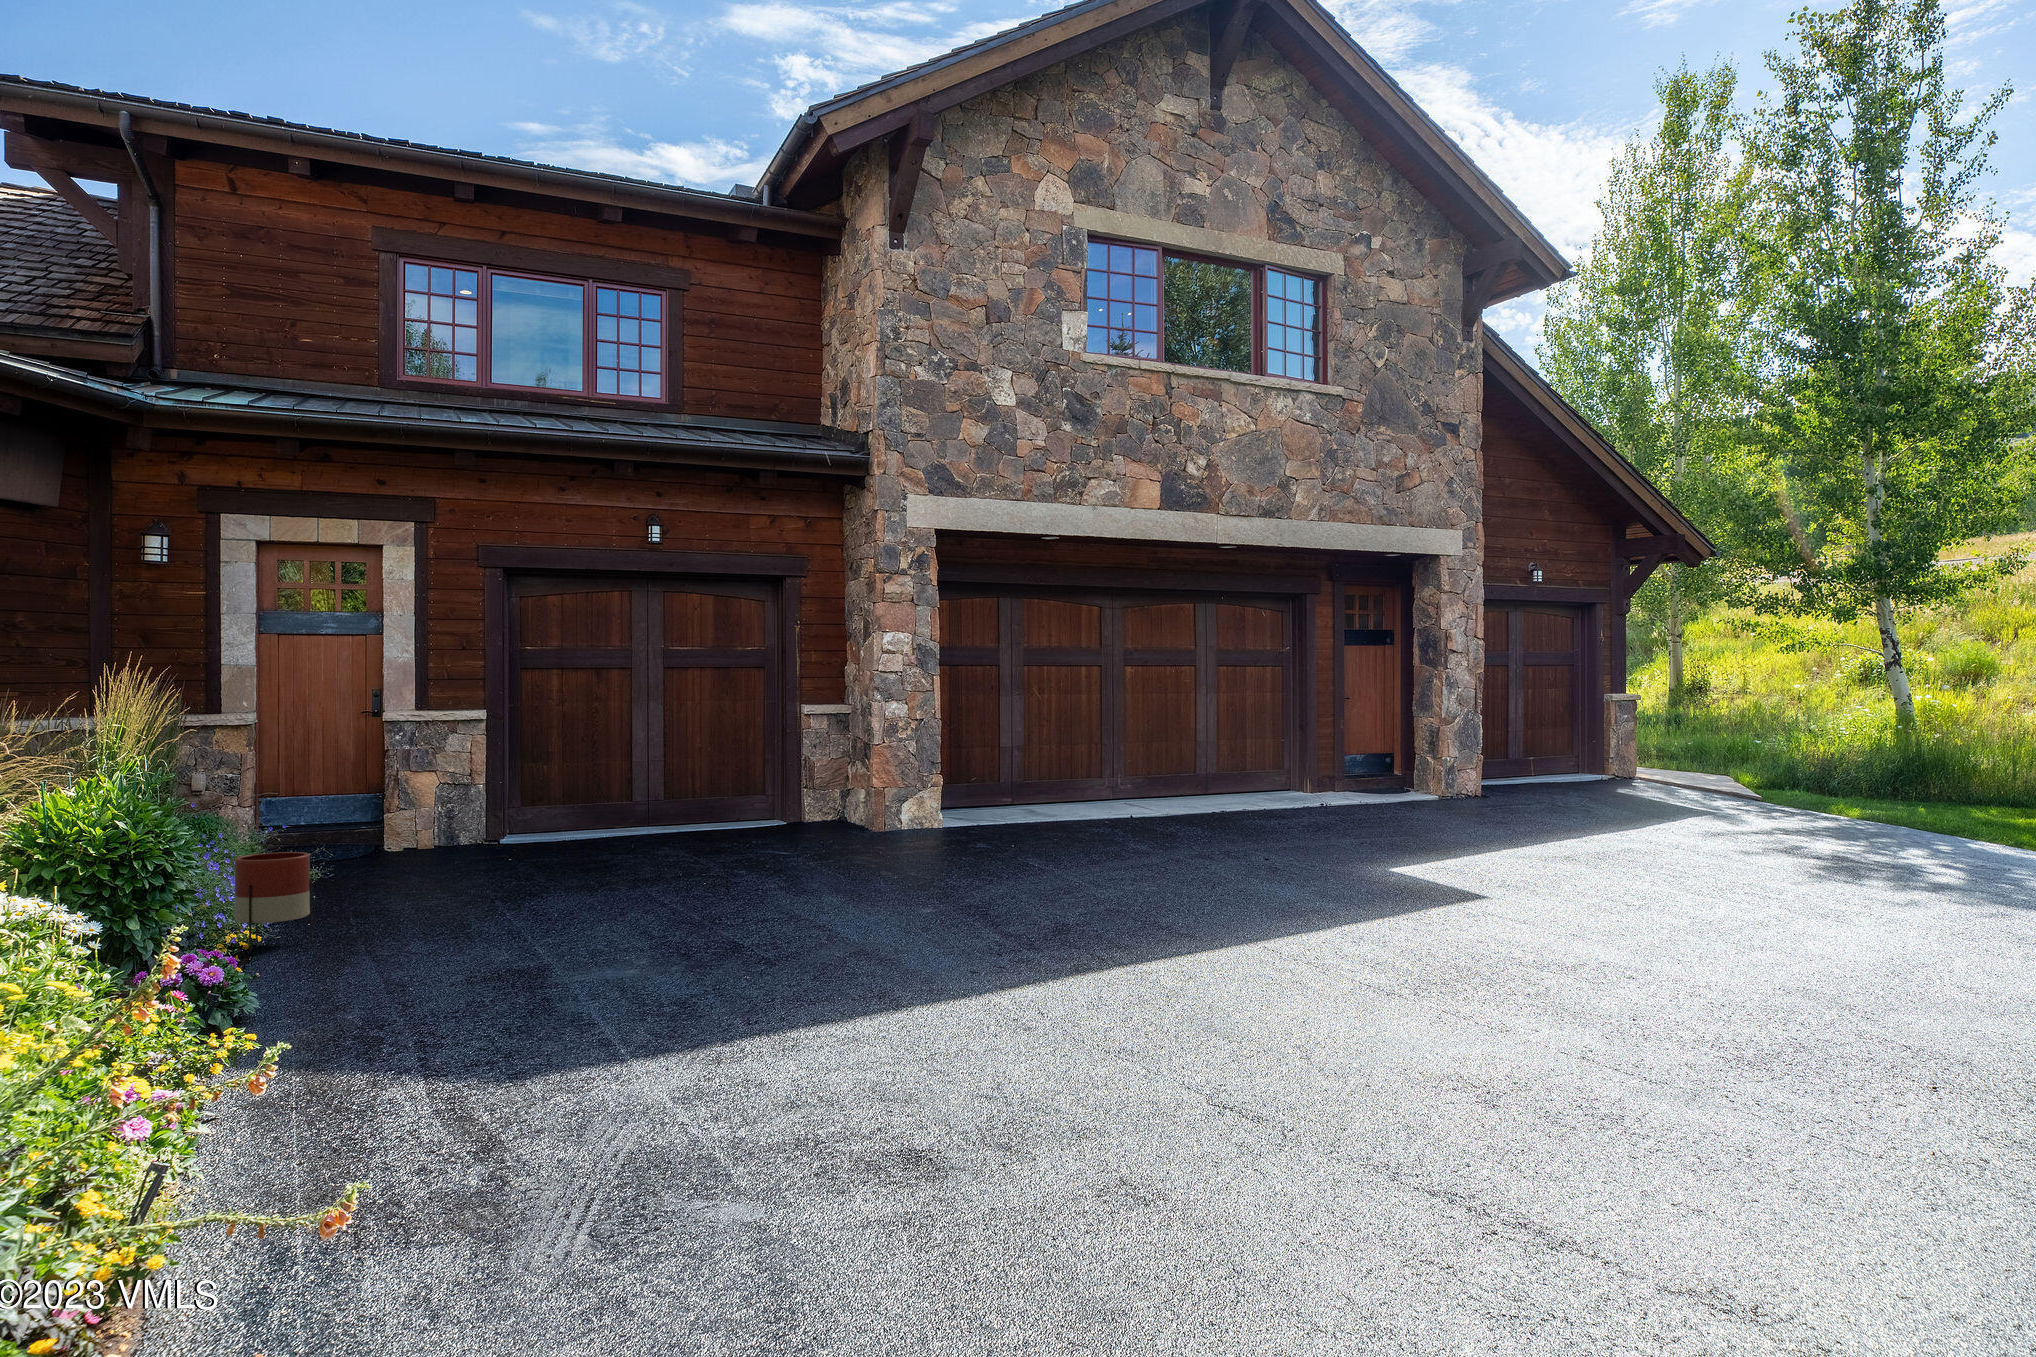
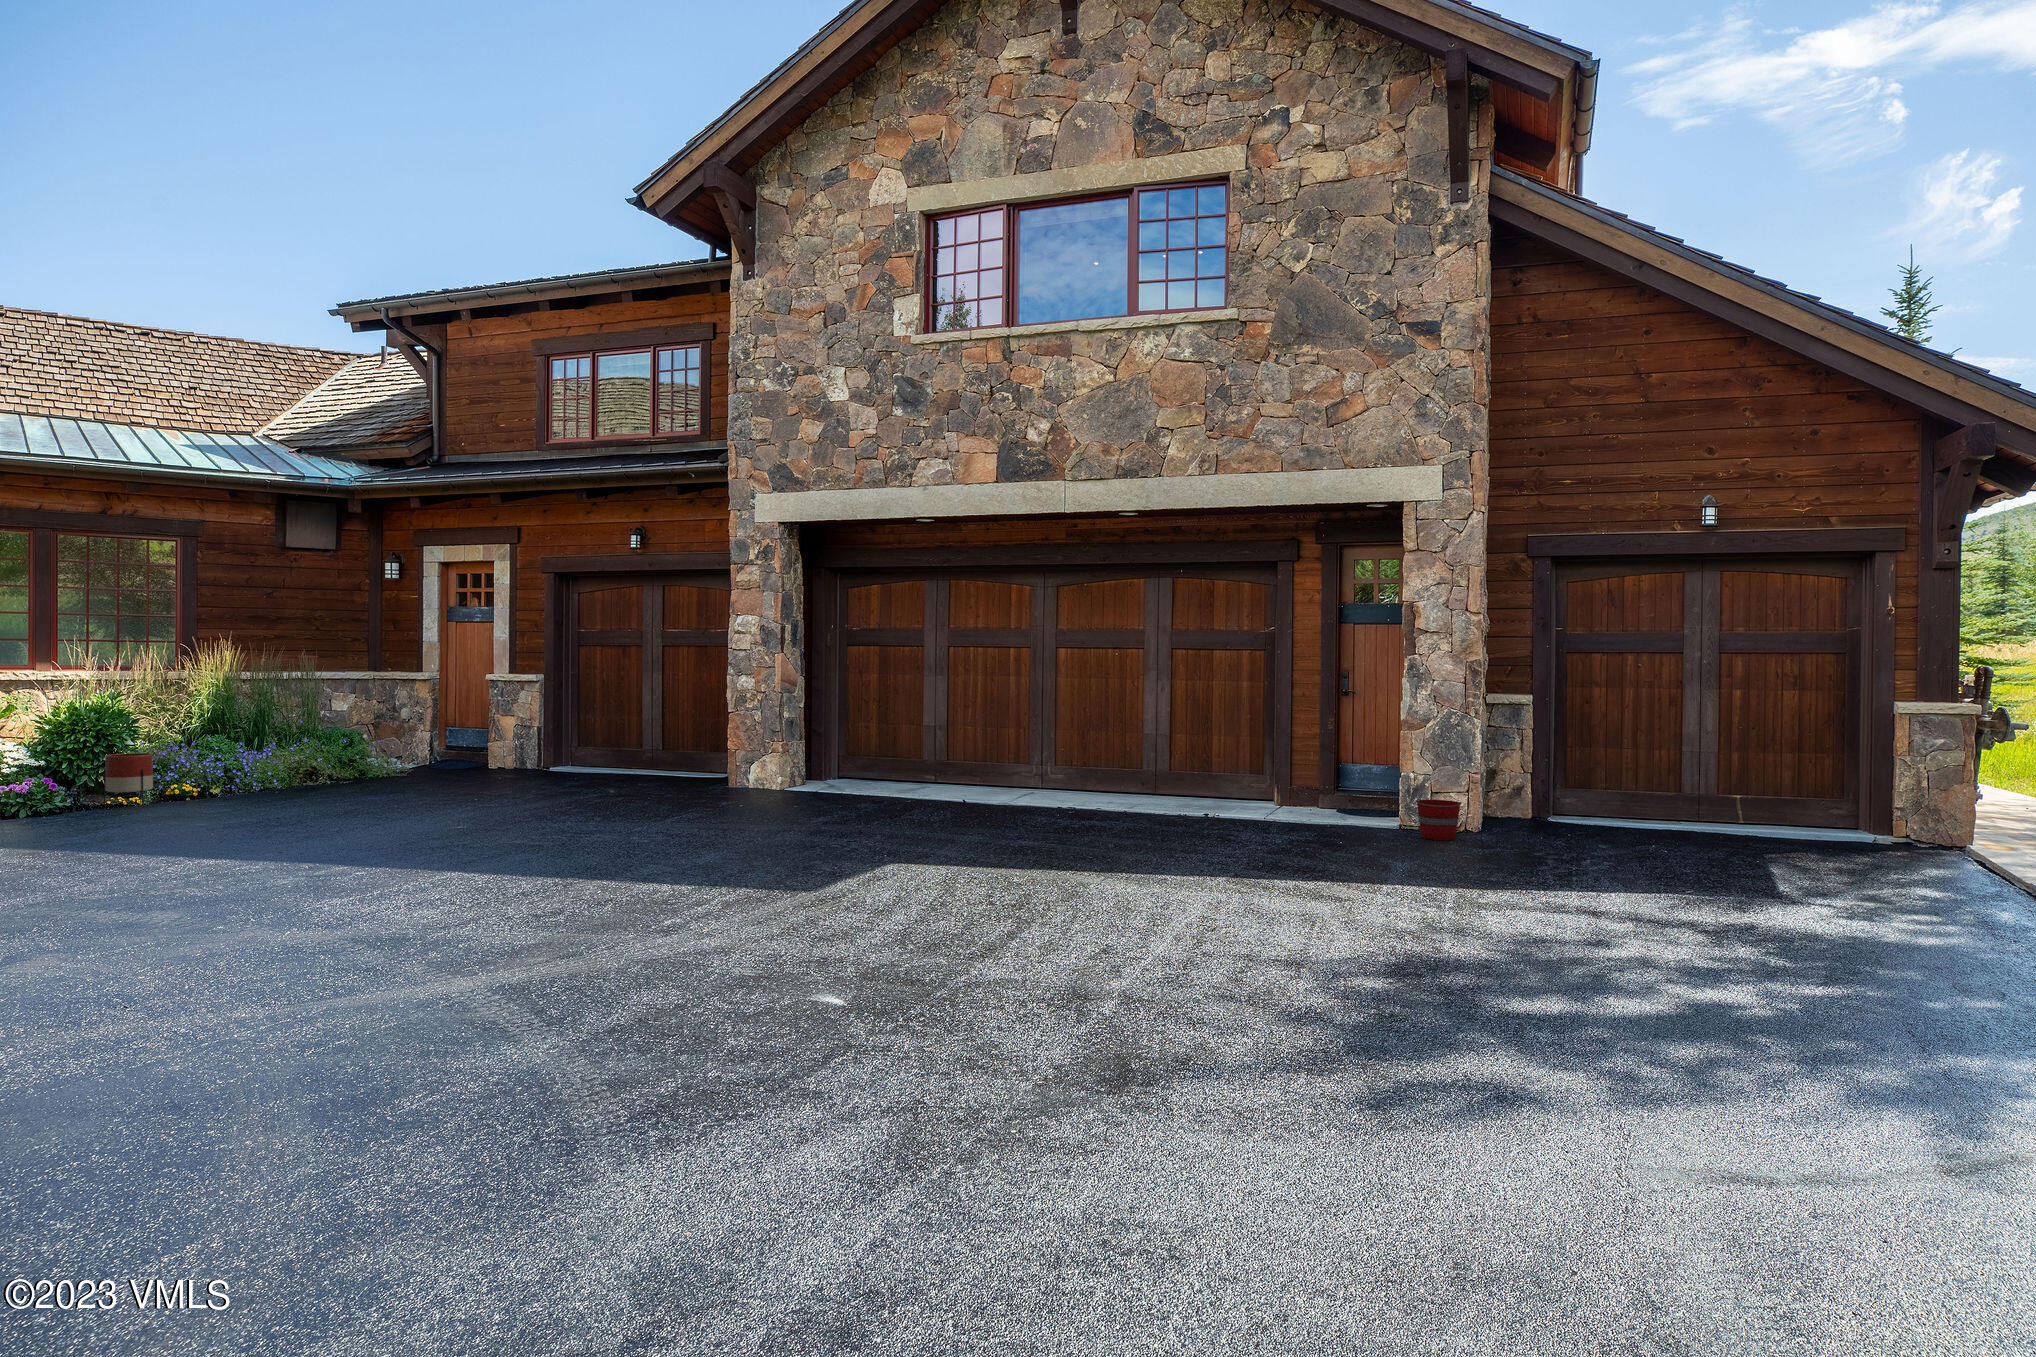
bucket: none [1458,774,1492,804] -> present [1416,800,1462,840]

